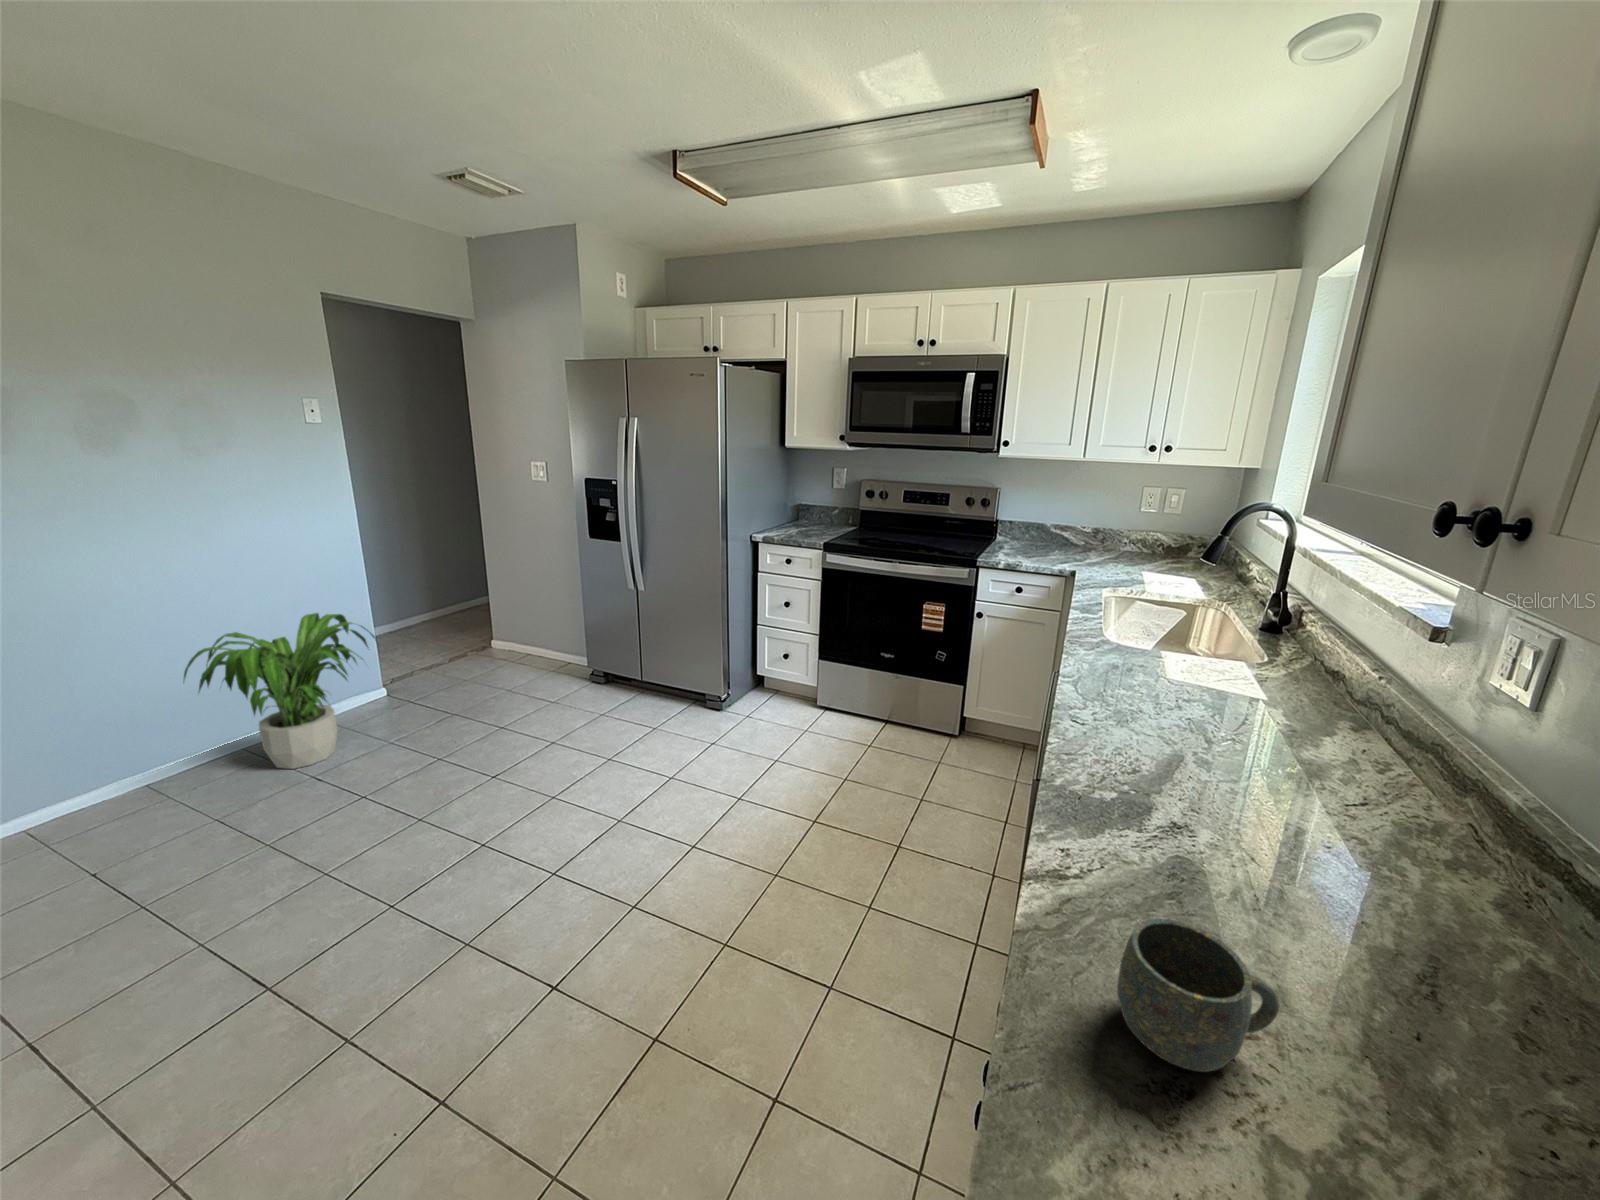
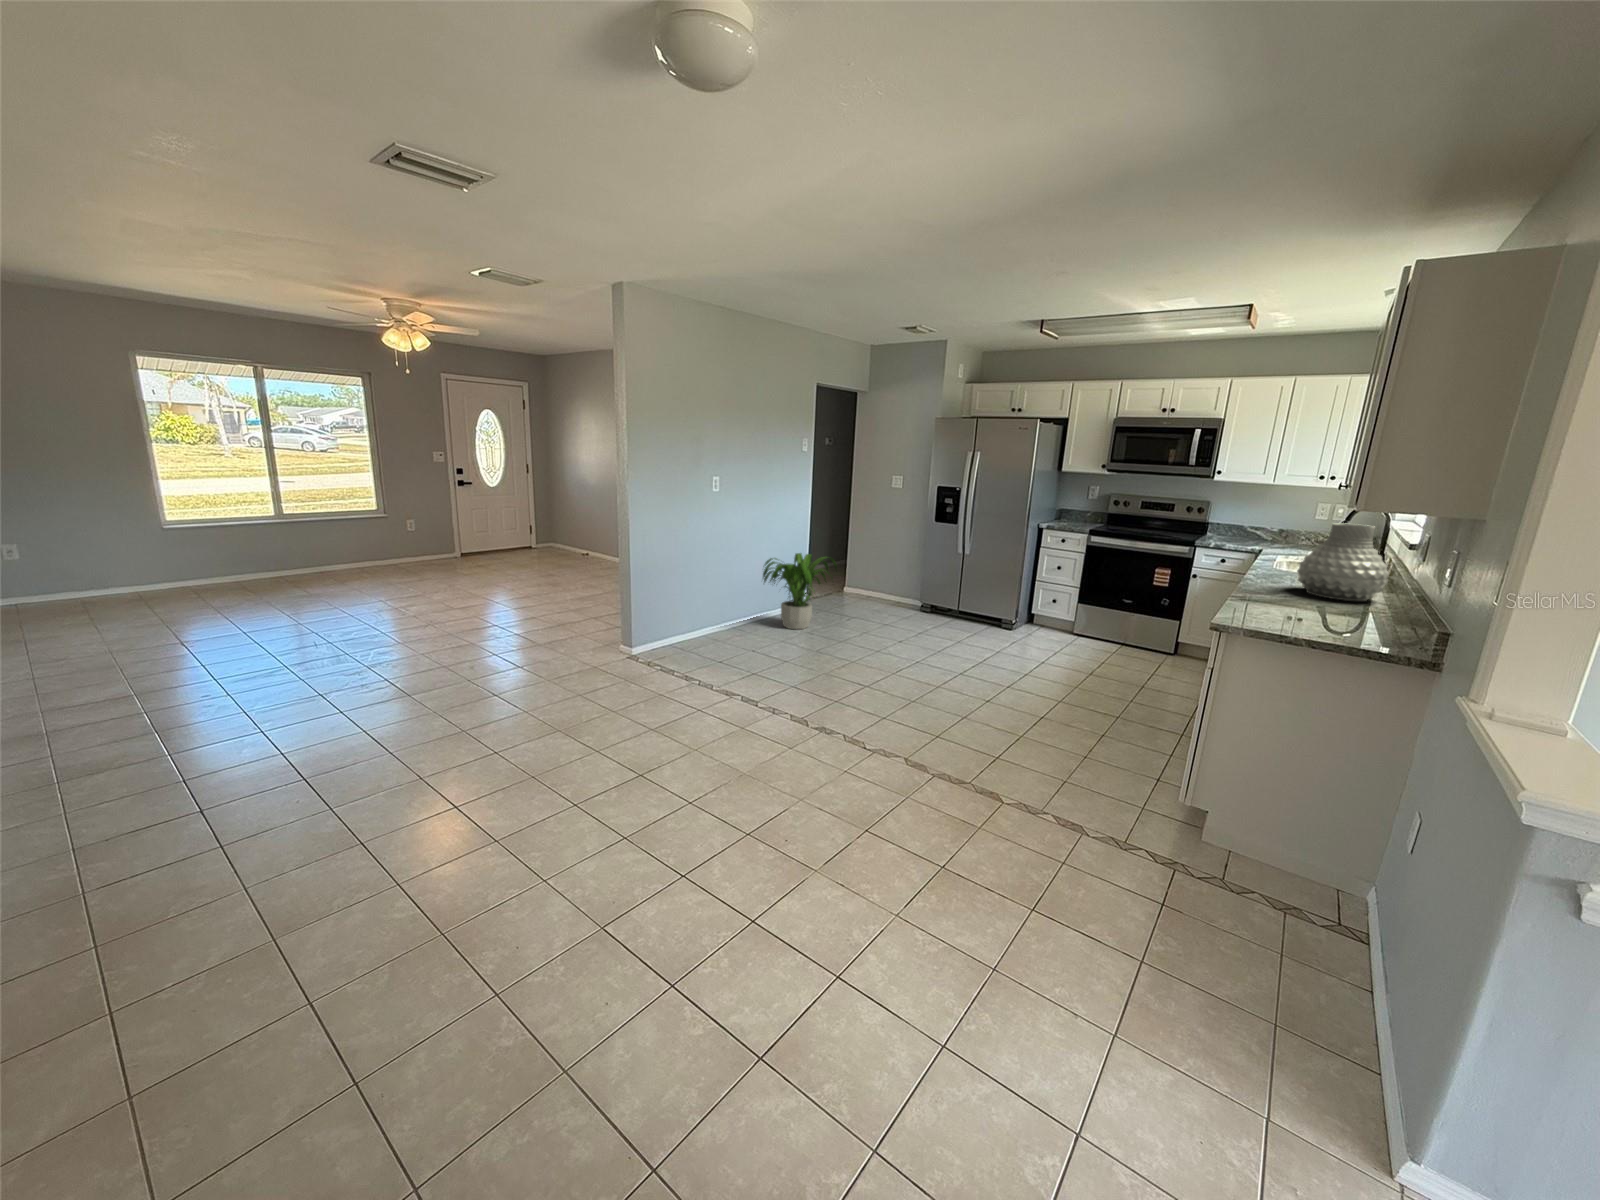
vase: none [1168,562,1390,770] -> present [1297,523,1389,601]
mug: present [1117,919,1279,1072] -> none [1256,592,1299,620]

